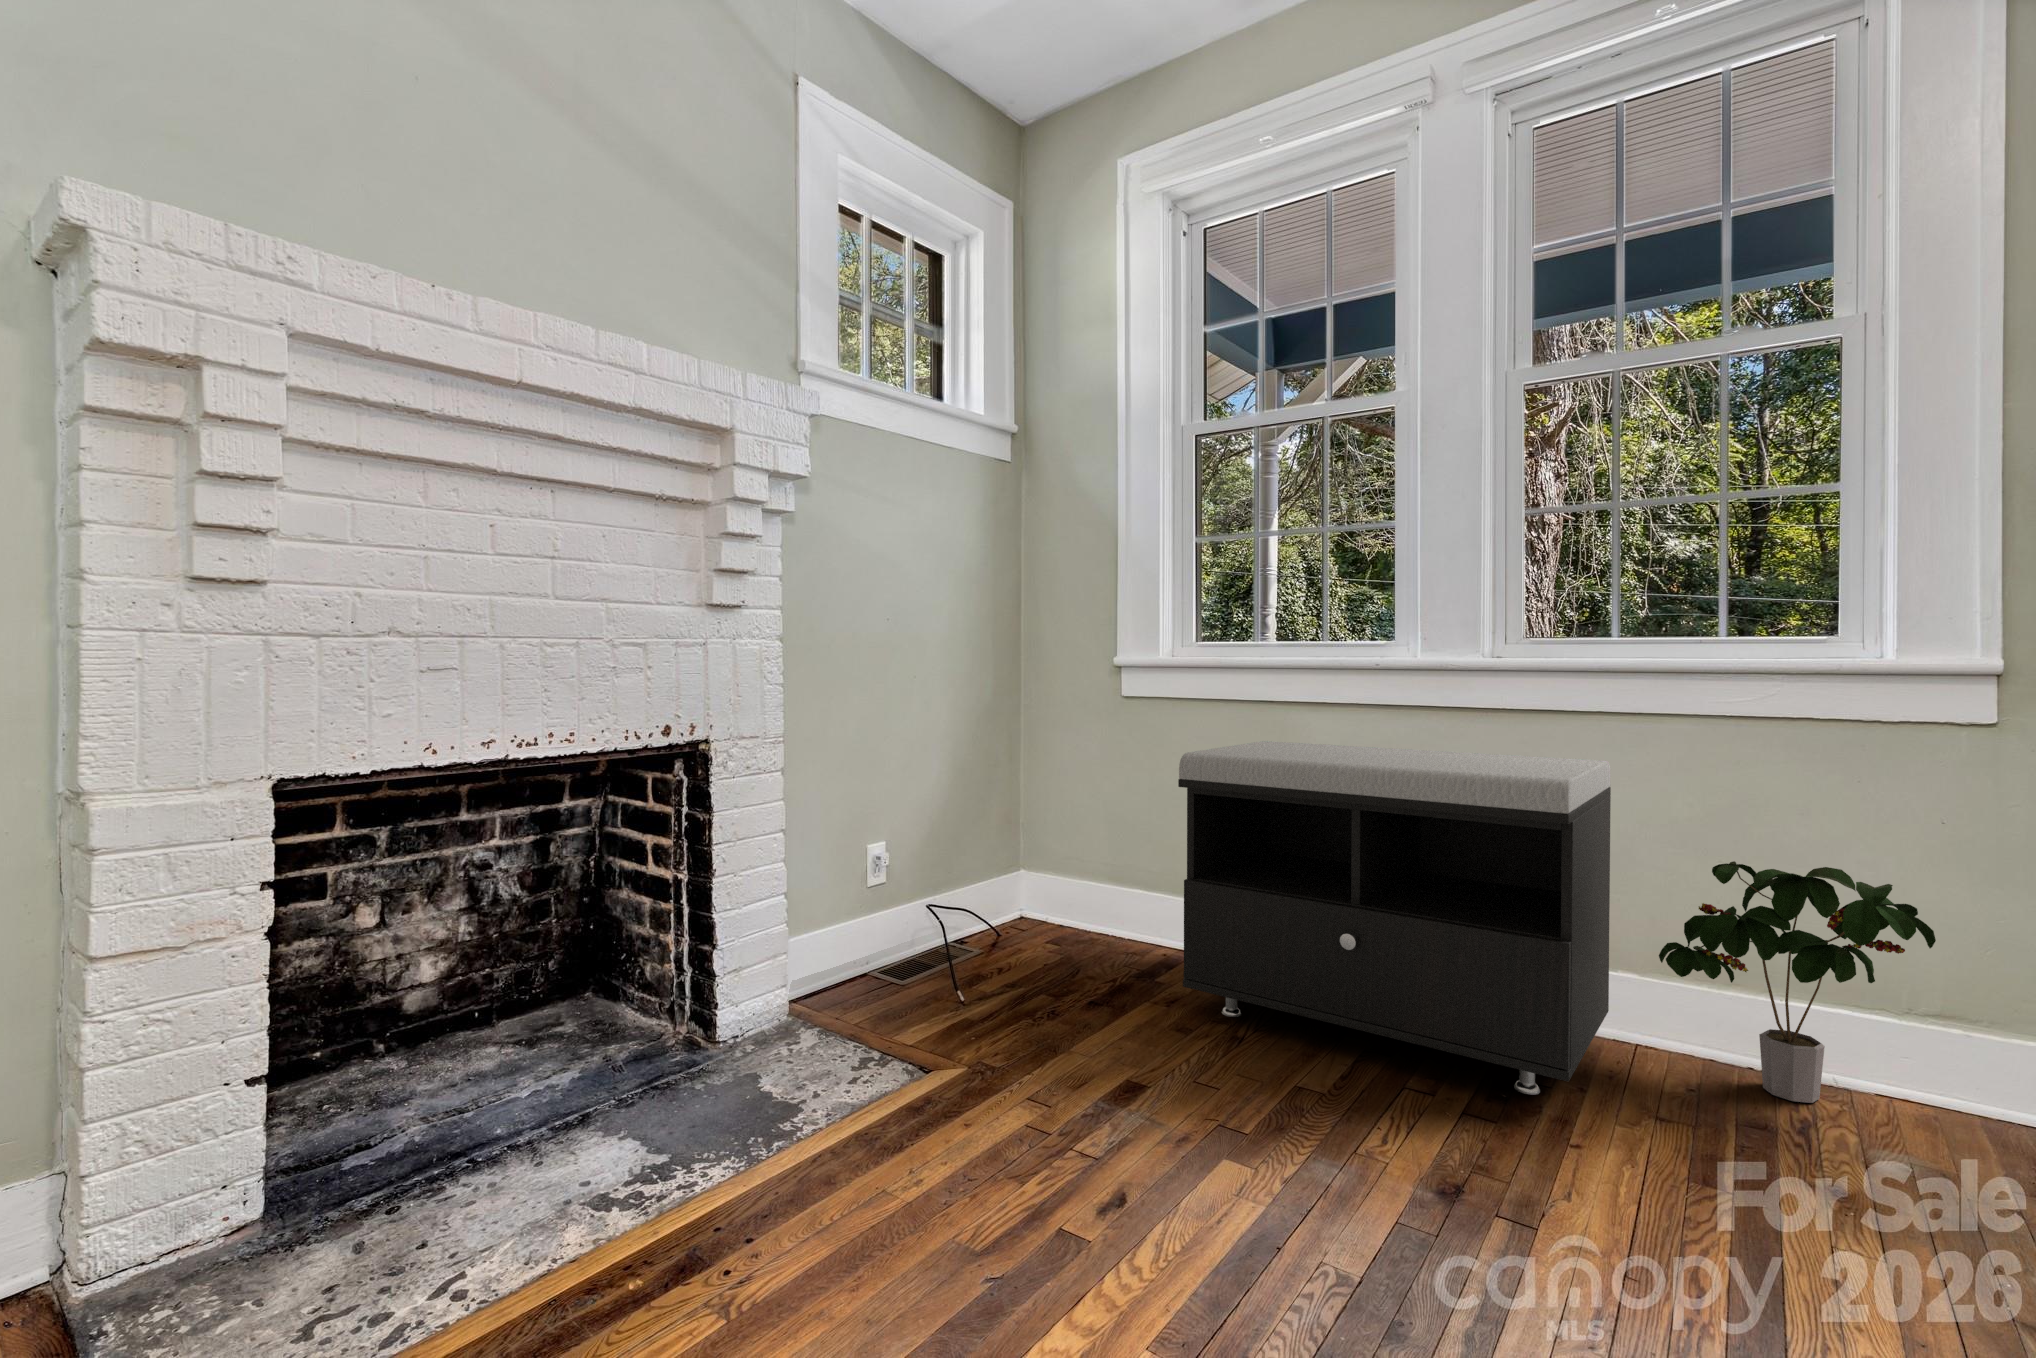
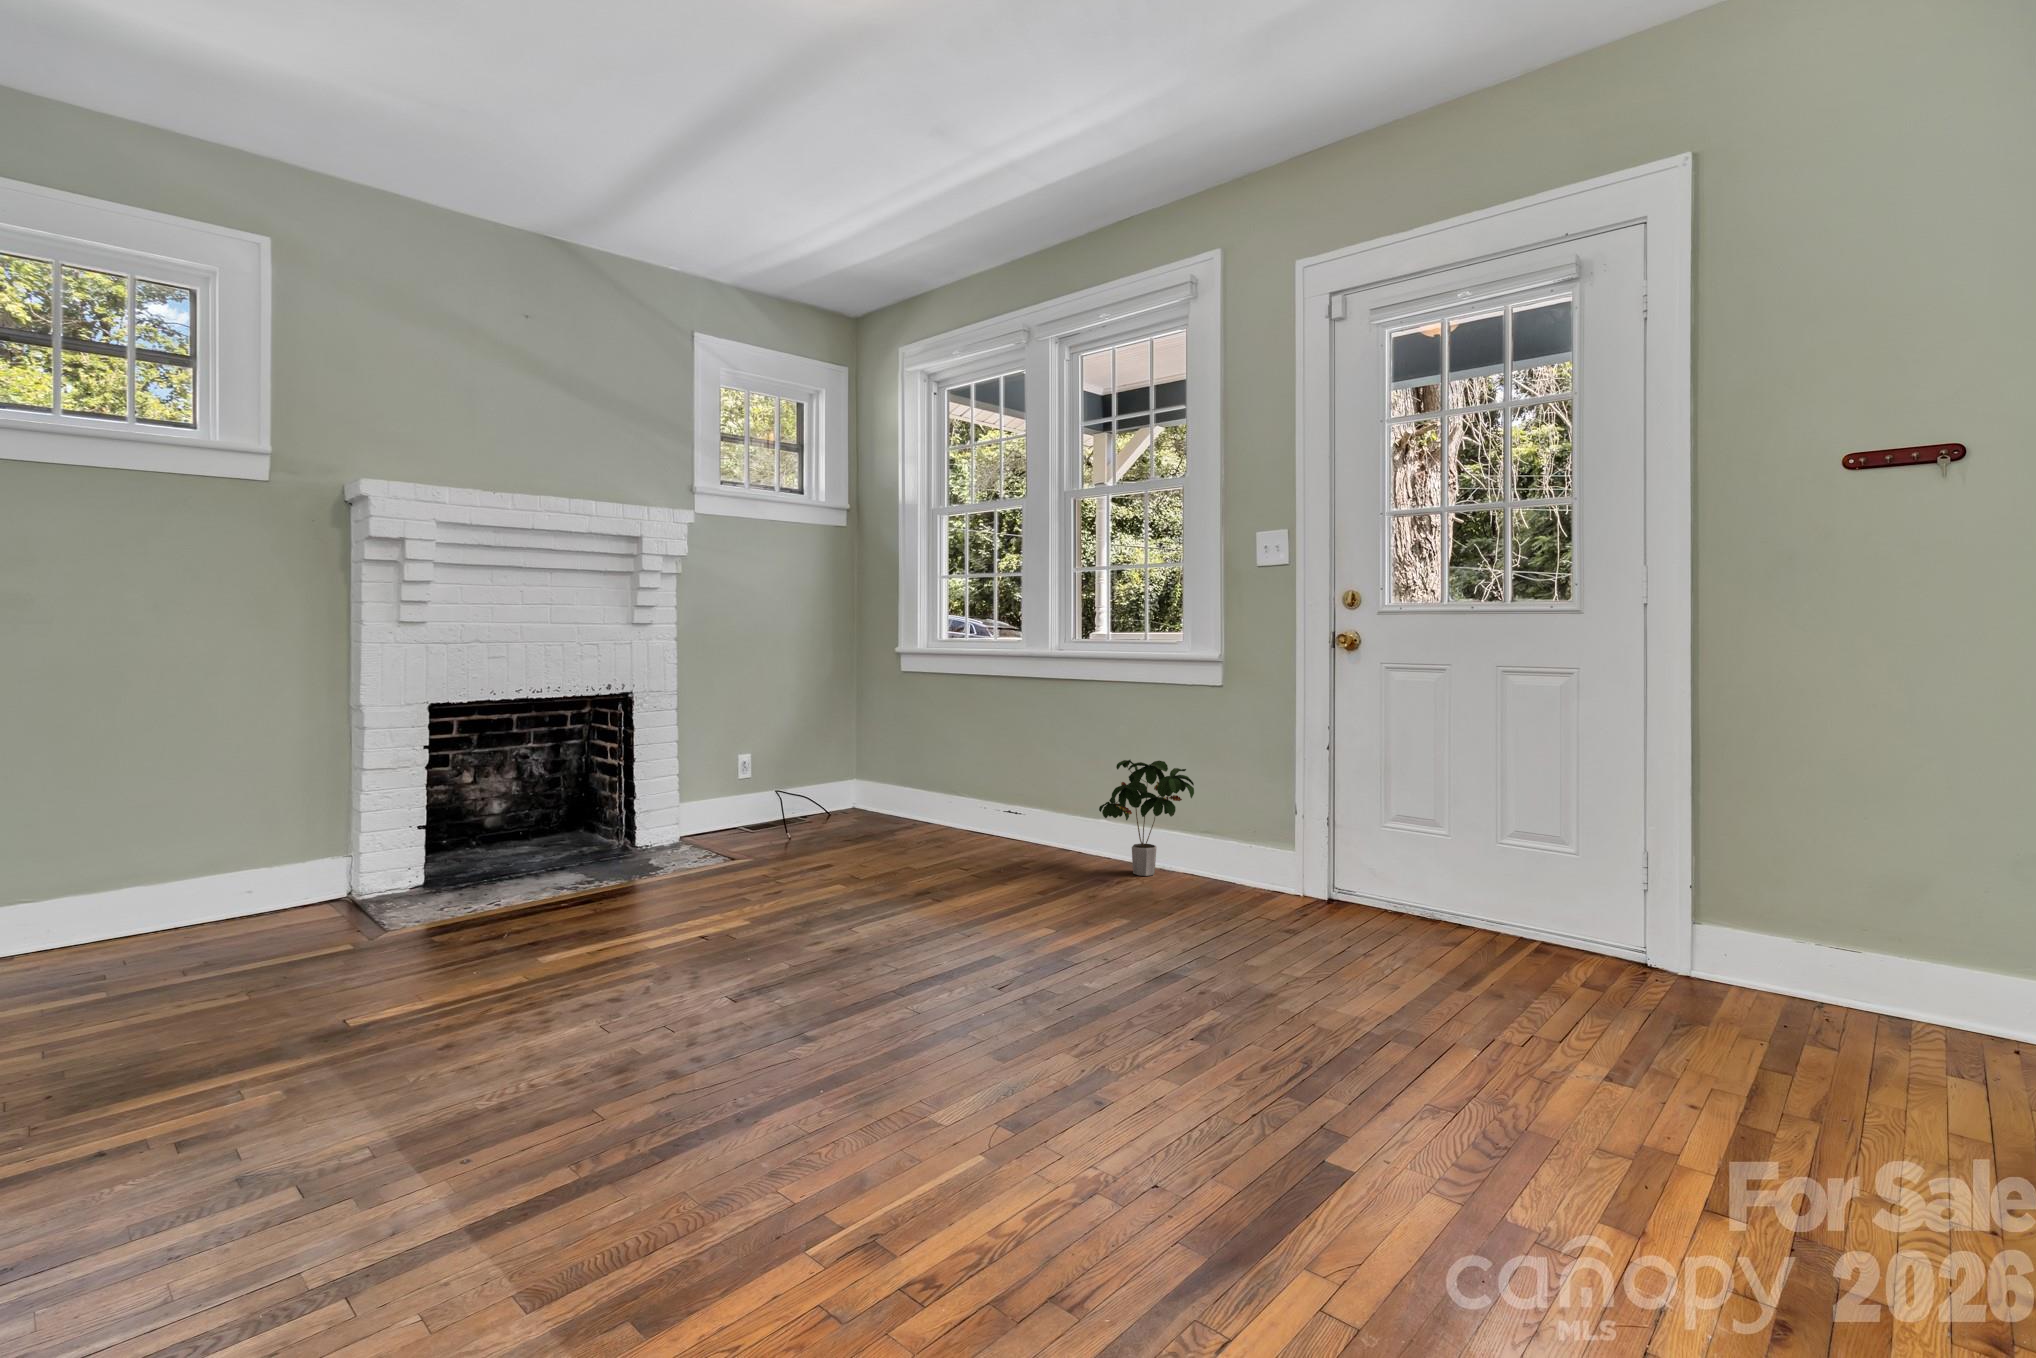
storage bench: present [1178,741,1611,1095] -> none [880,700,1091,870]

